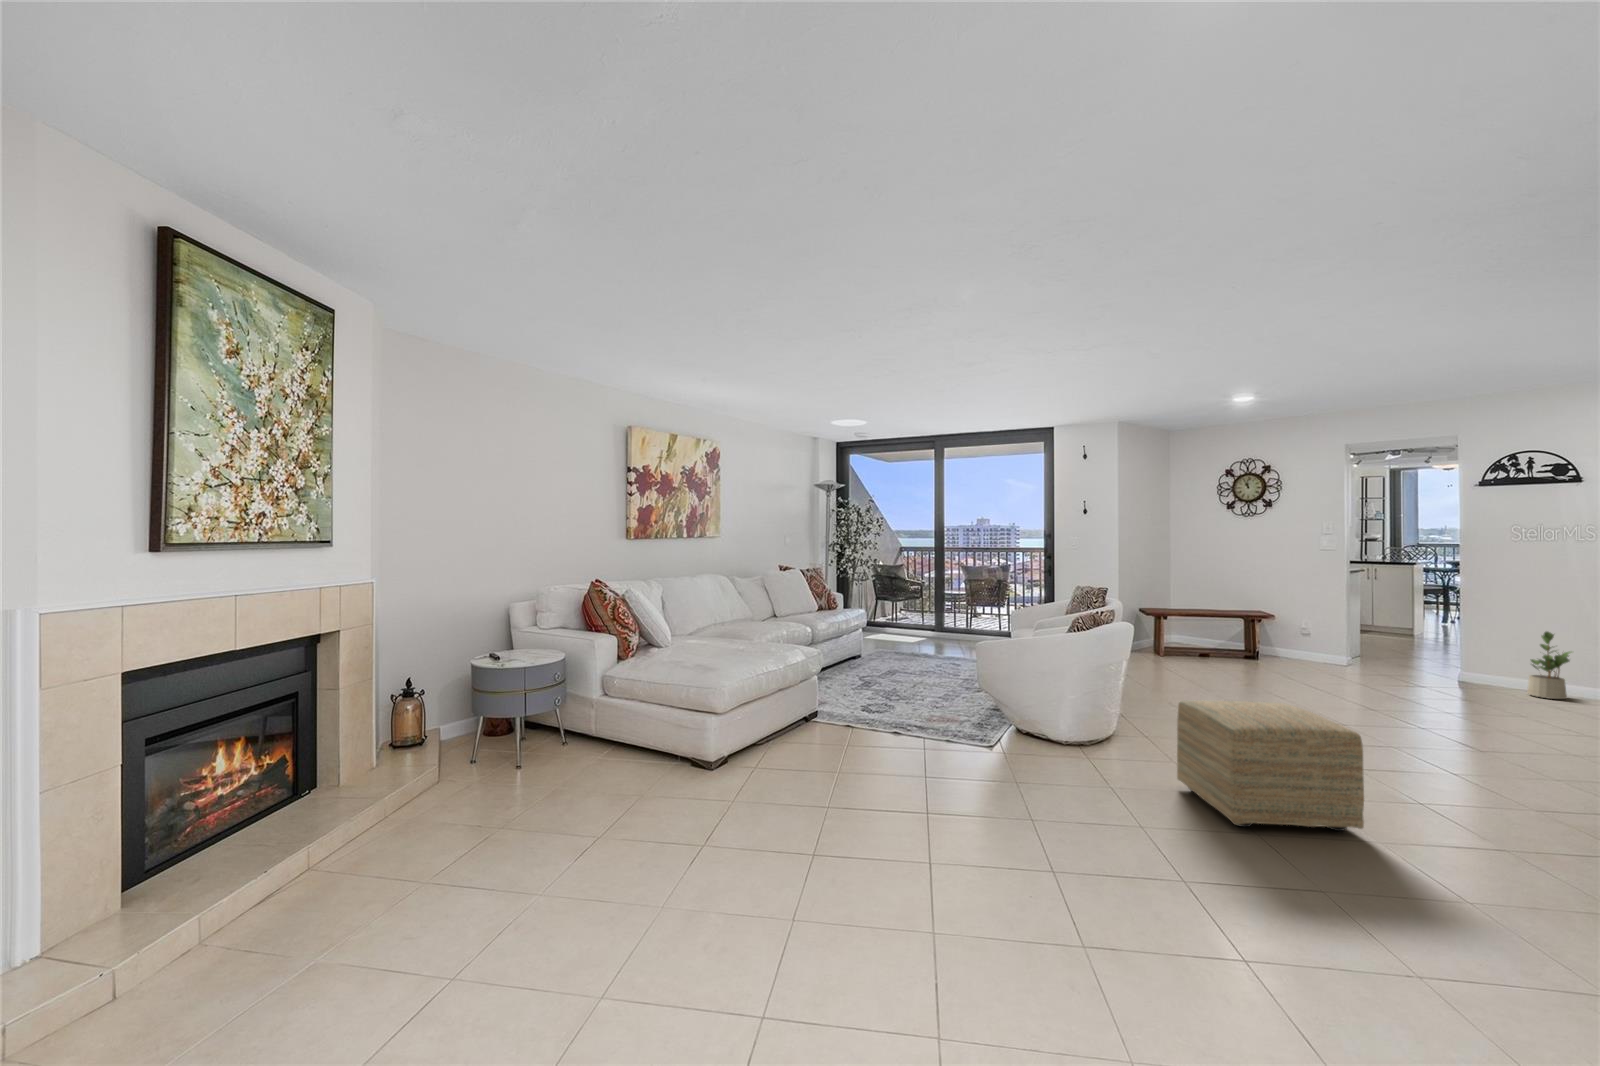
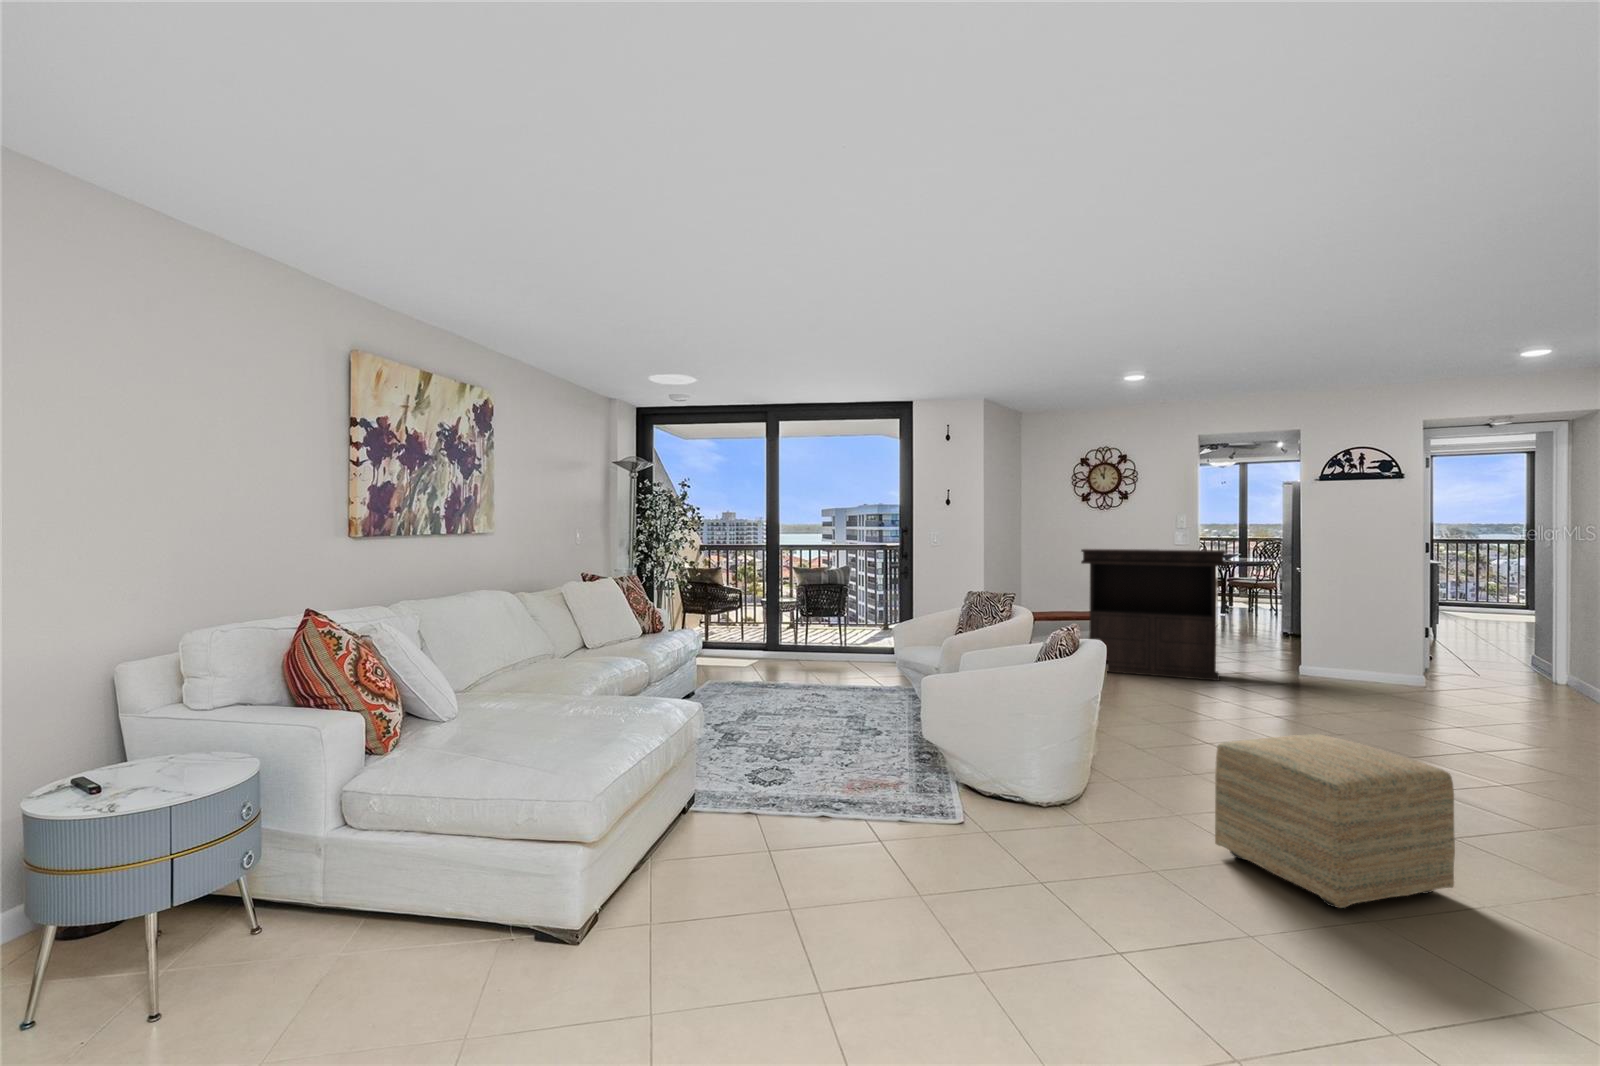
console table: none [1210,552,1364,680] -> present [1081,549,1226,681]
potted plant: present [1527,632,1572,699] -> none [1362,623,1397,688]

